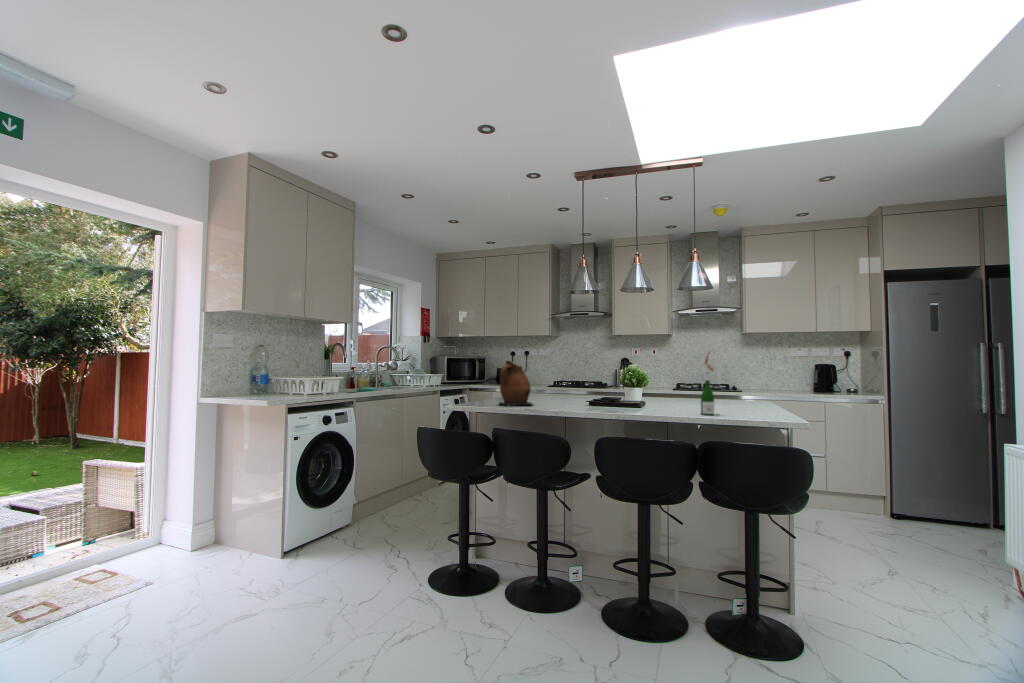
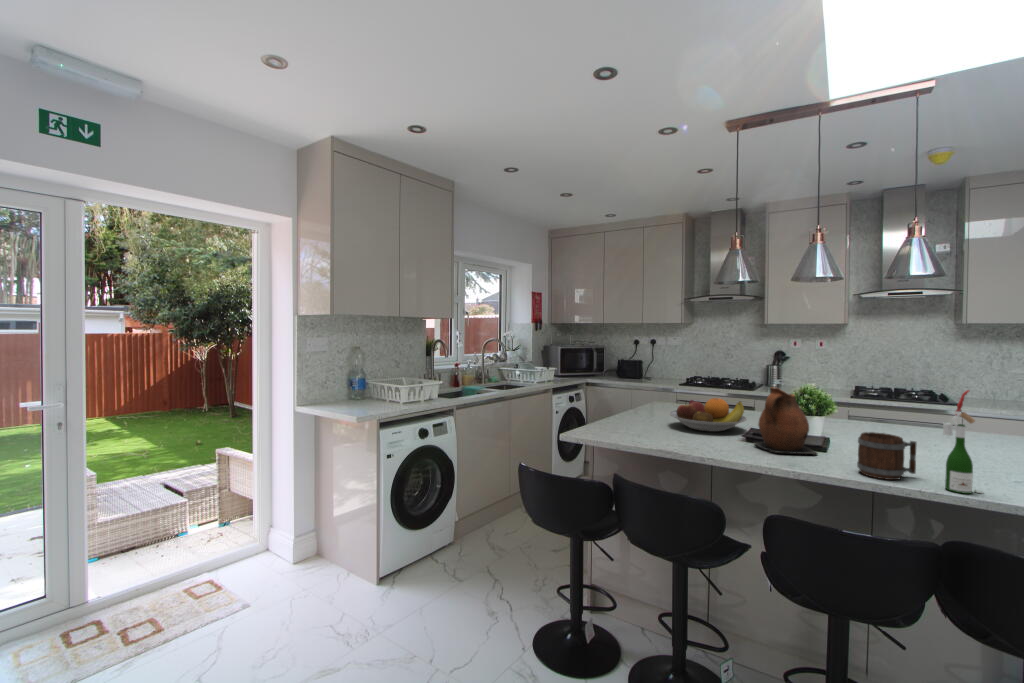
ceramic pitcher: present [499,361,533,405] -> present [755,387,817,454]
fruit bowl: none [537,378,592,402] -> present [669,398,747,432]
mug: none [655,385,688,413] -> present [857,432,916,480]

